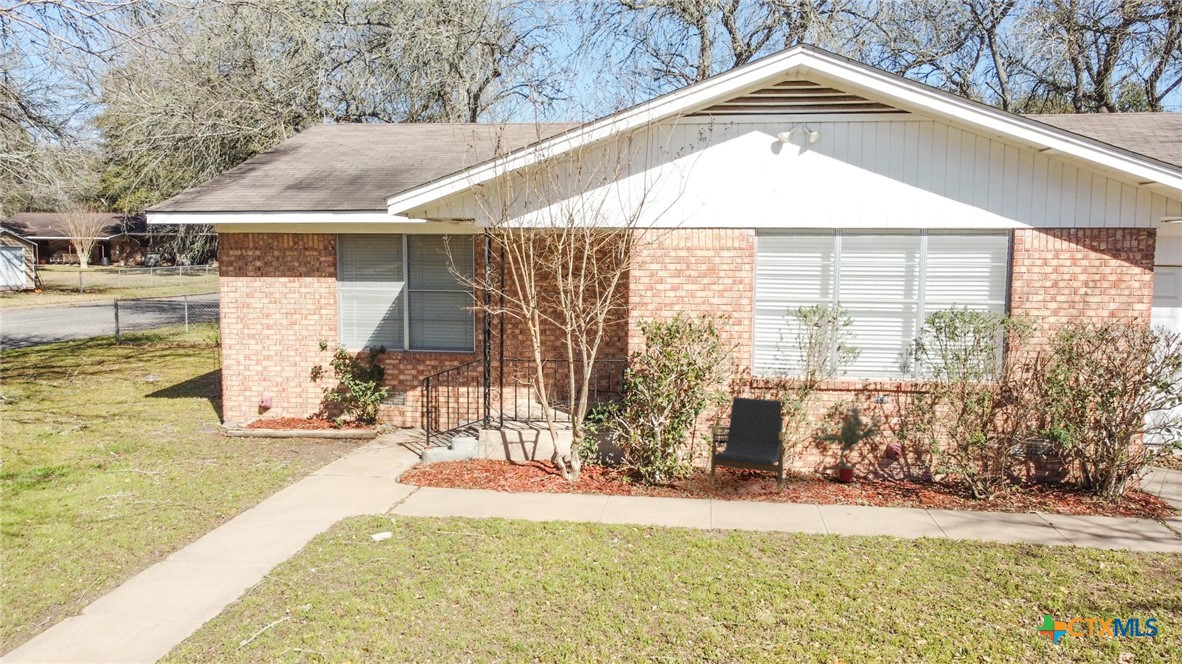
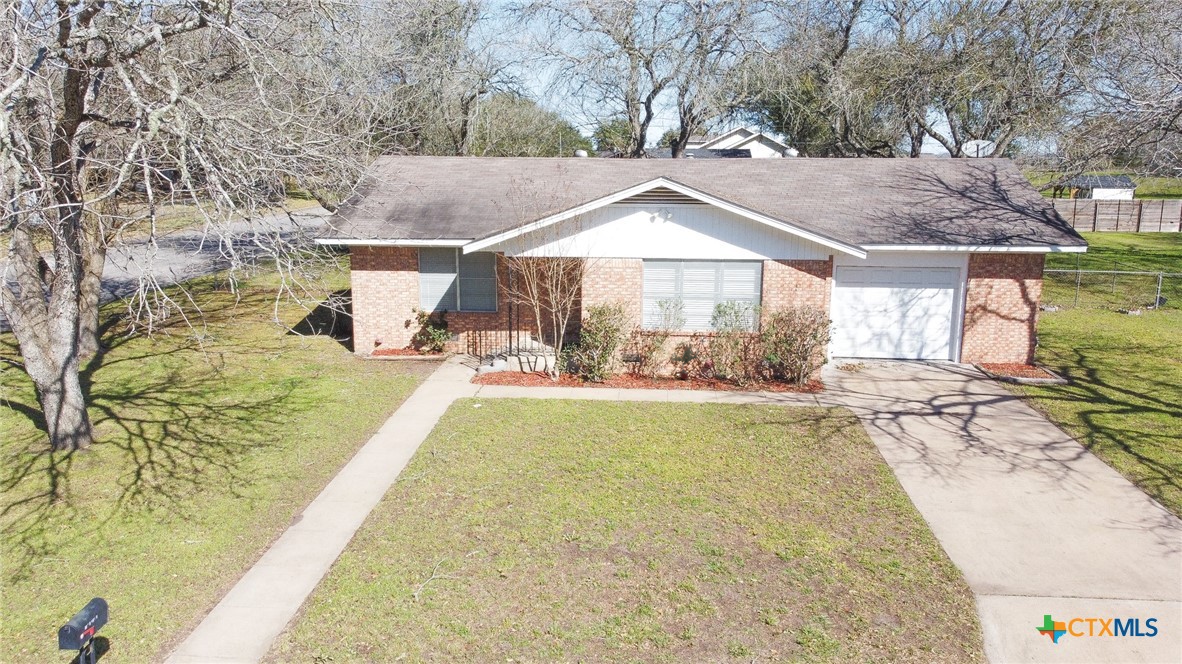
lounge chair: present [711,397,787,493] -> none [621,340,657,385]

